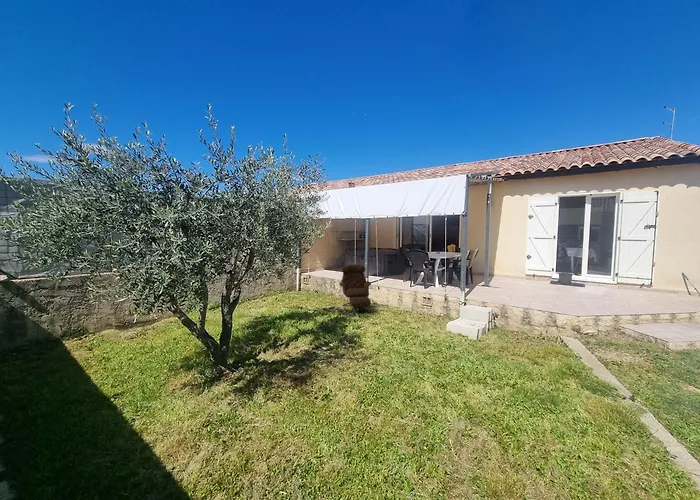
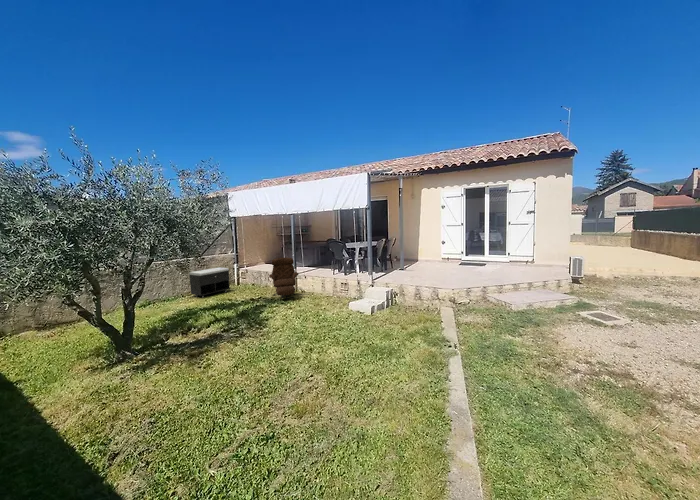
storage bench: none [254,271,294,303] -> present [189,267,230,297]

